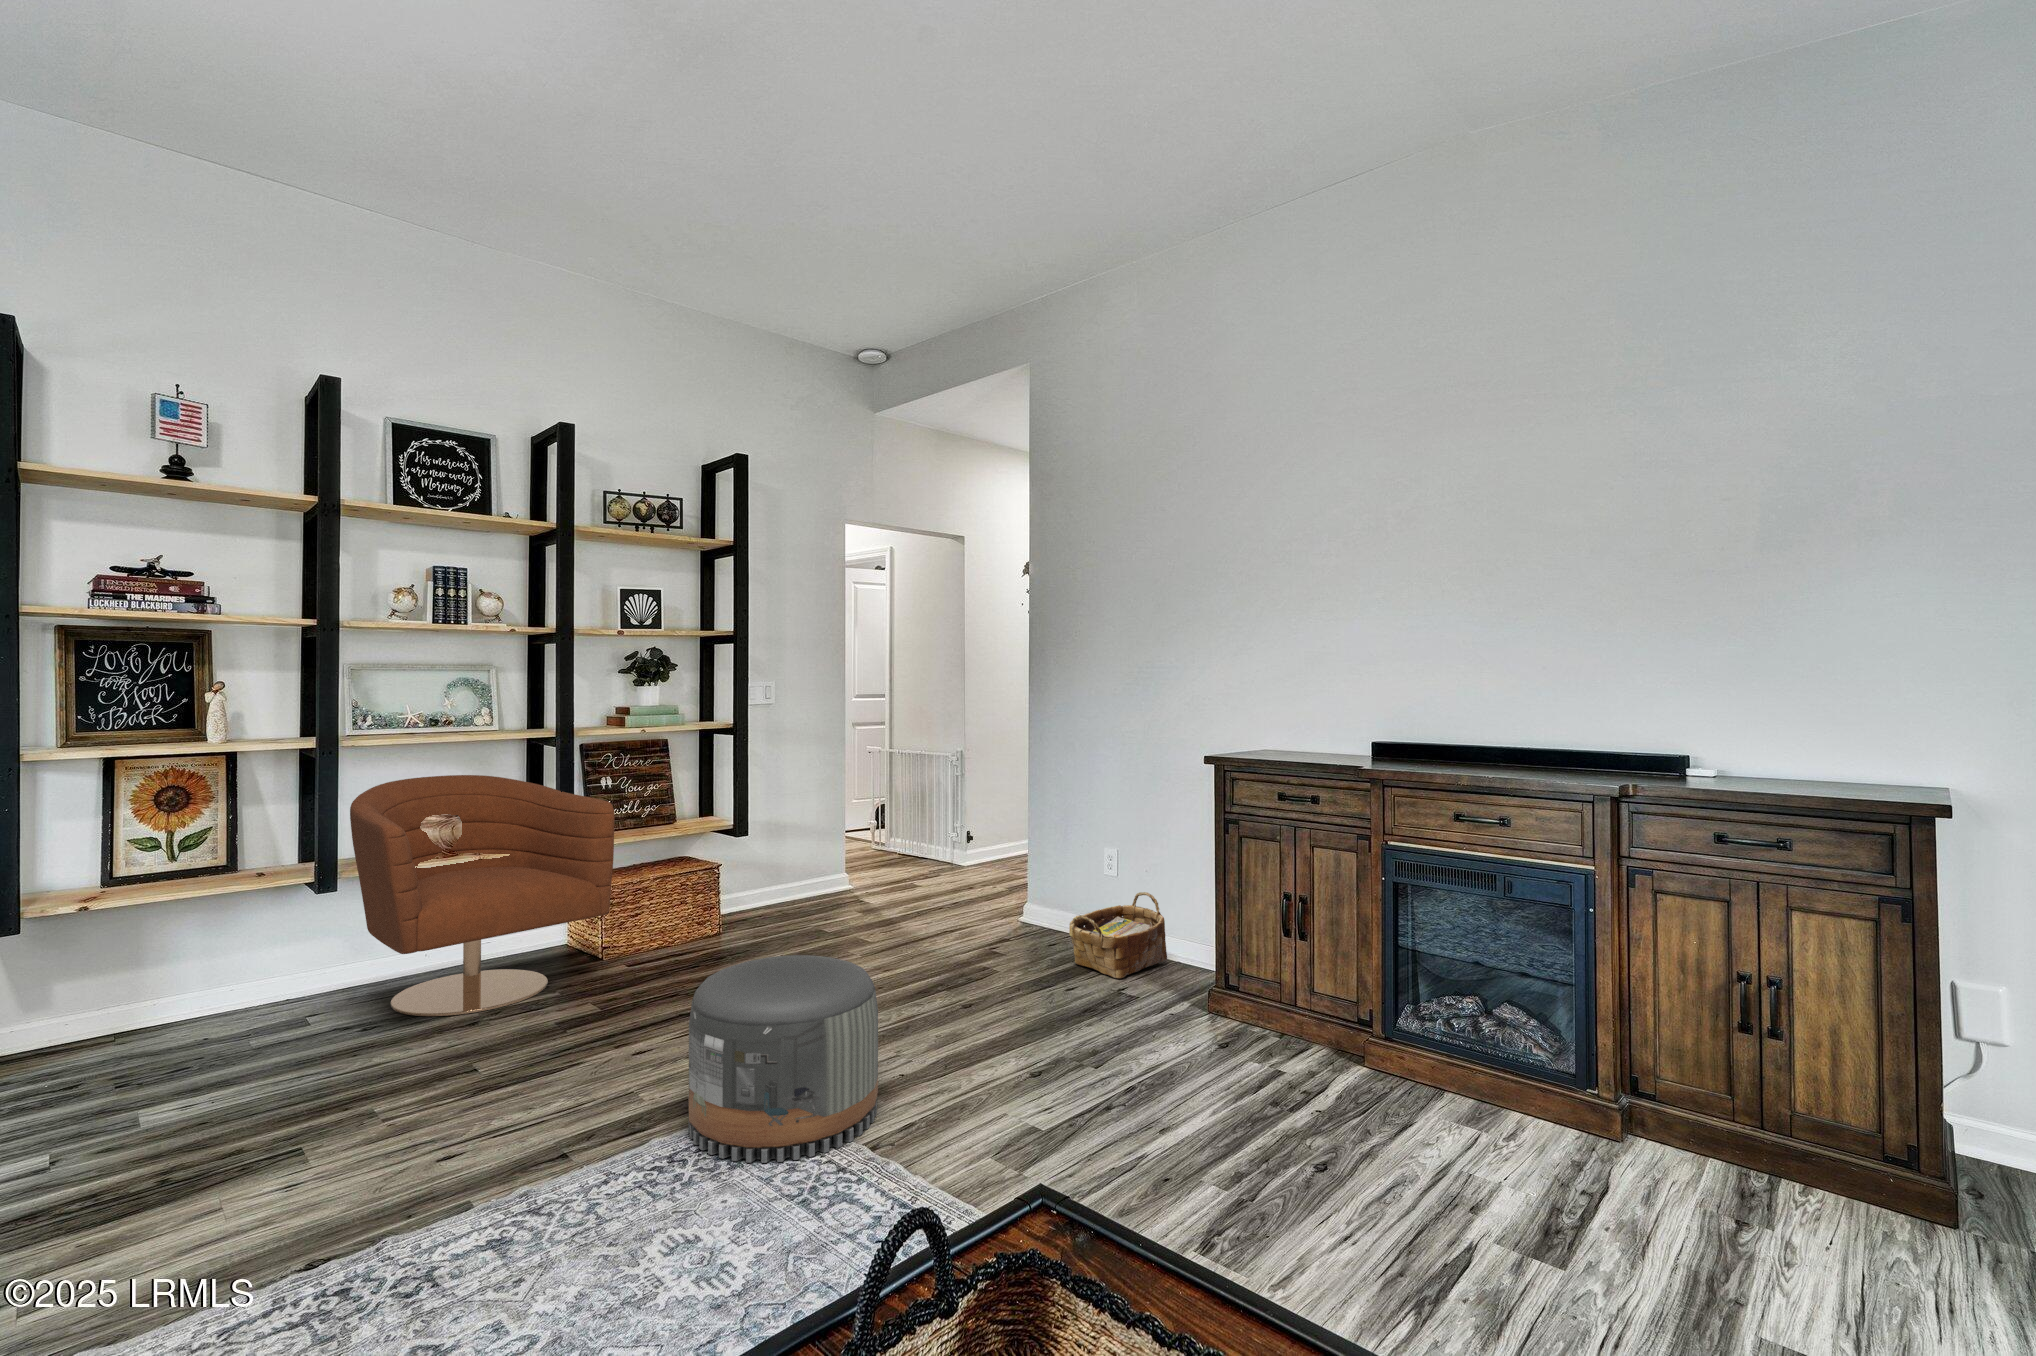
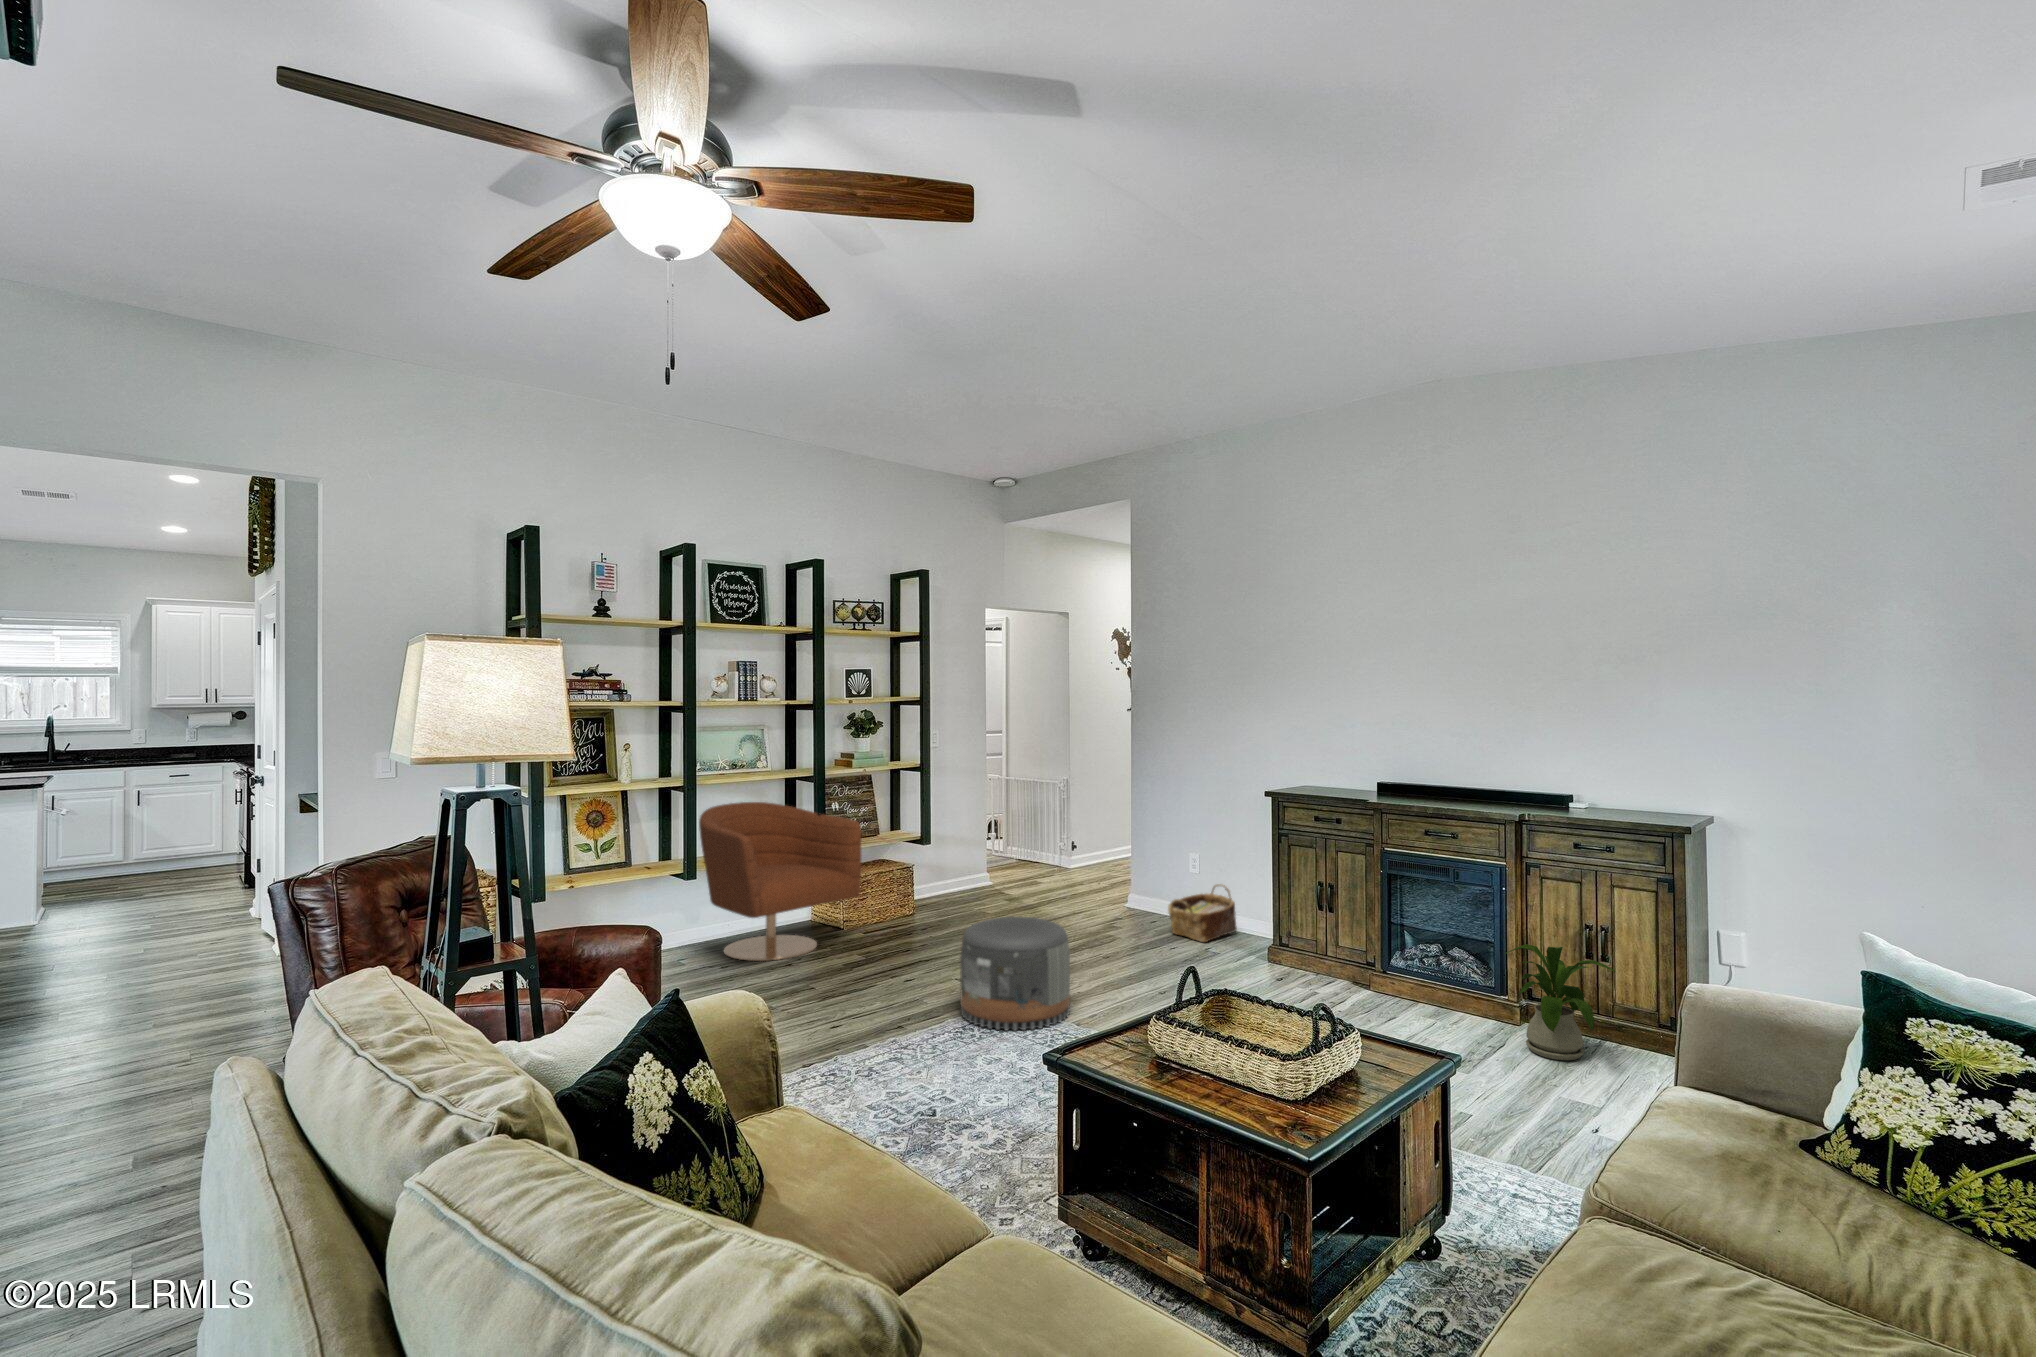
house plant: none [1604,1010,1826,1225] -> present [1505,944,1615,1060]

